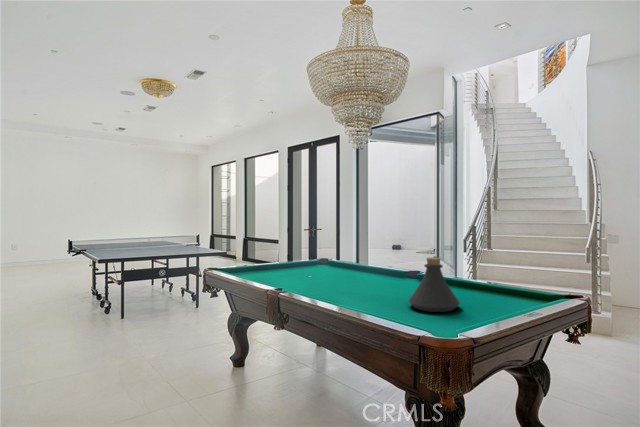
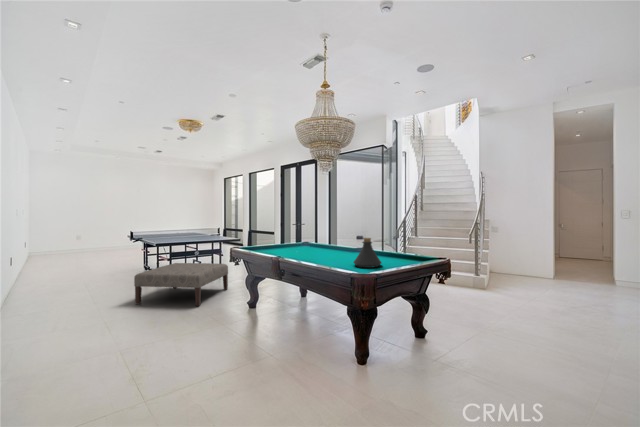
ottoman: none [59,289,206,360] -> present [134,263,228,306]

